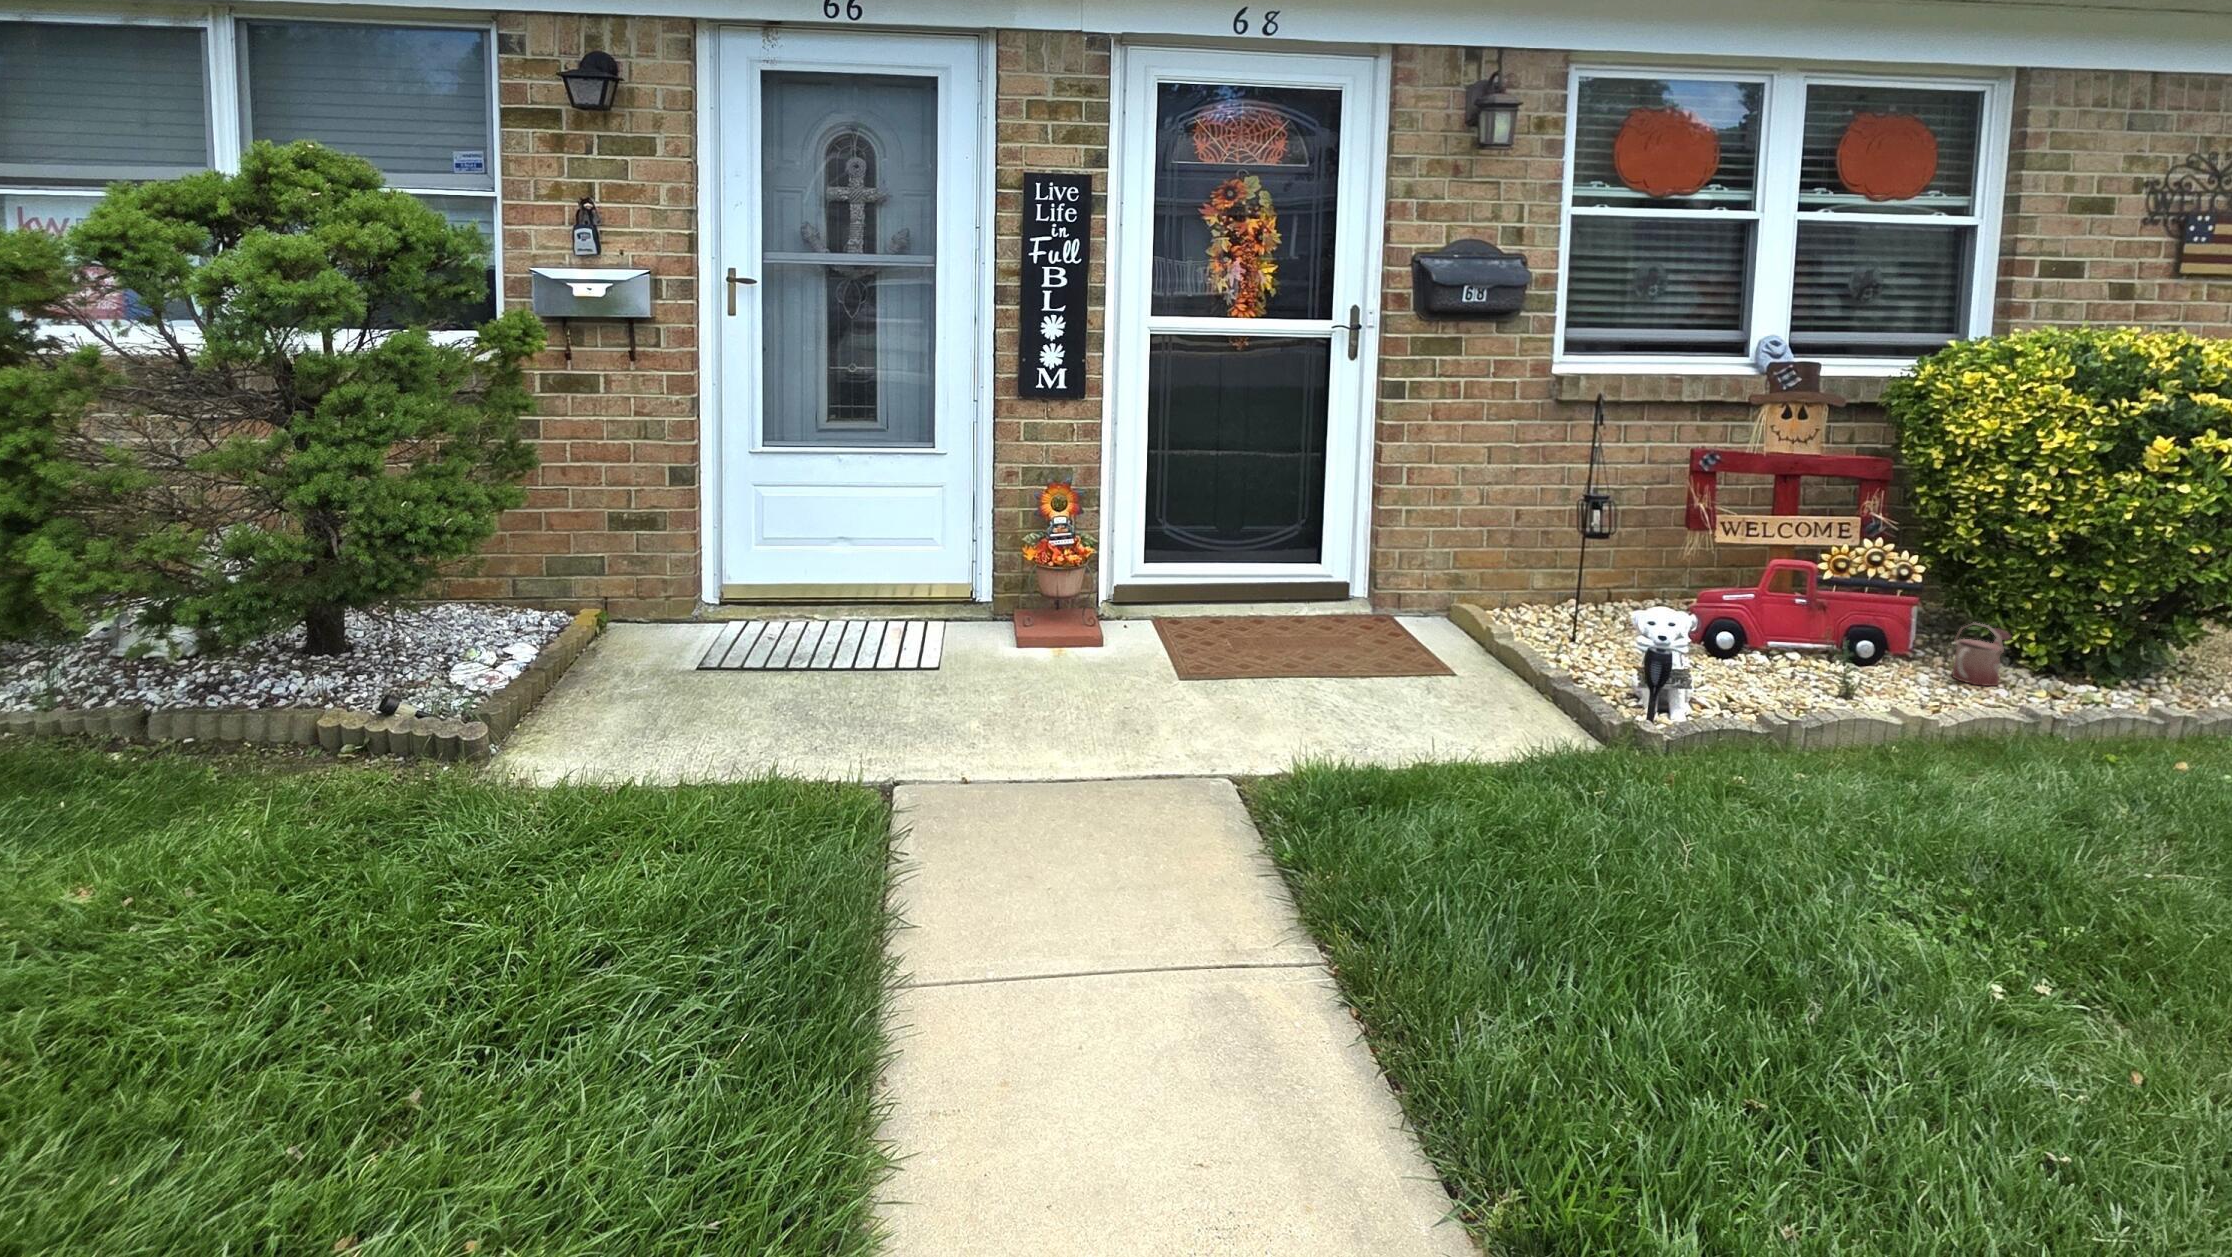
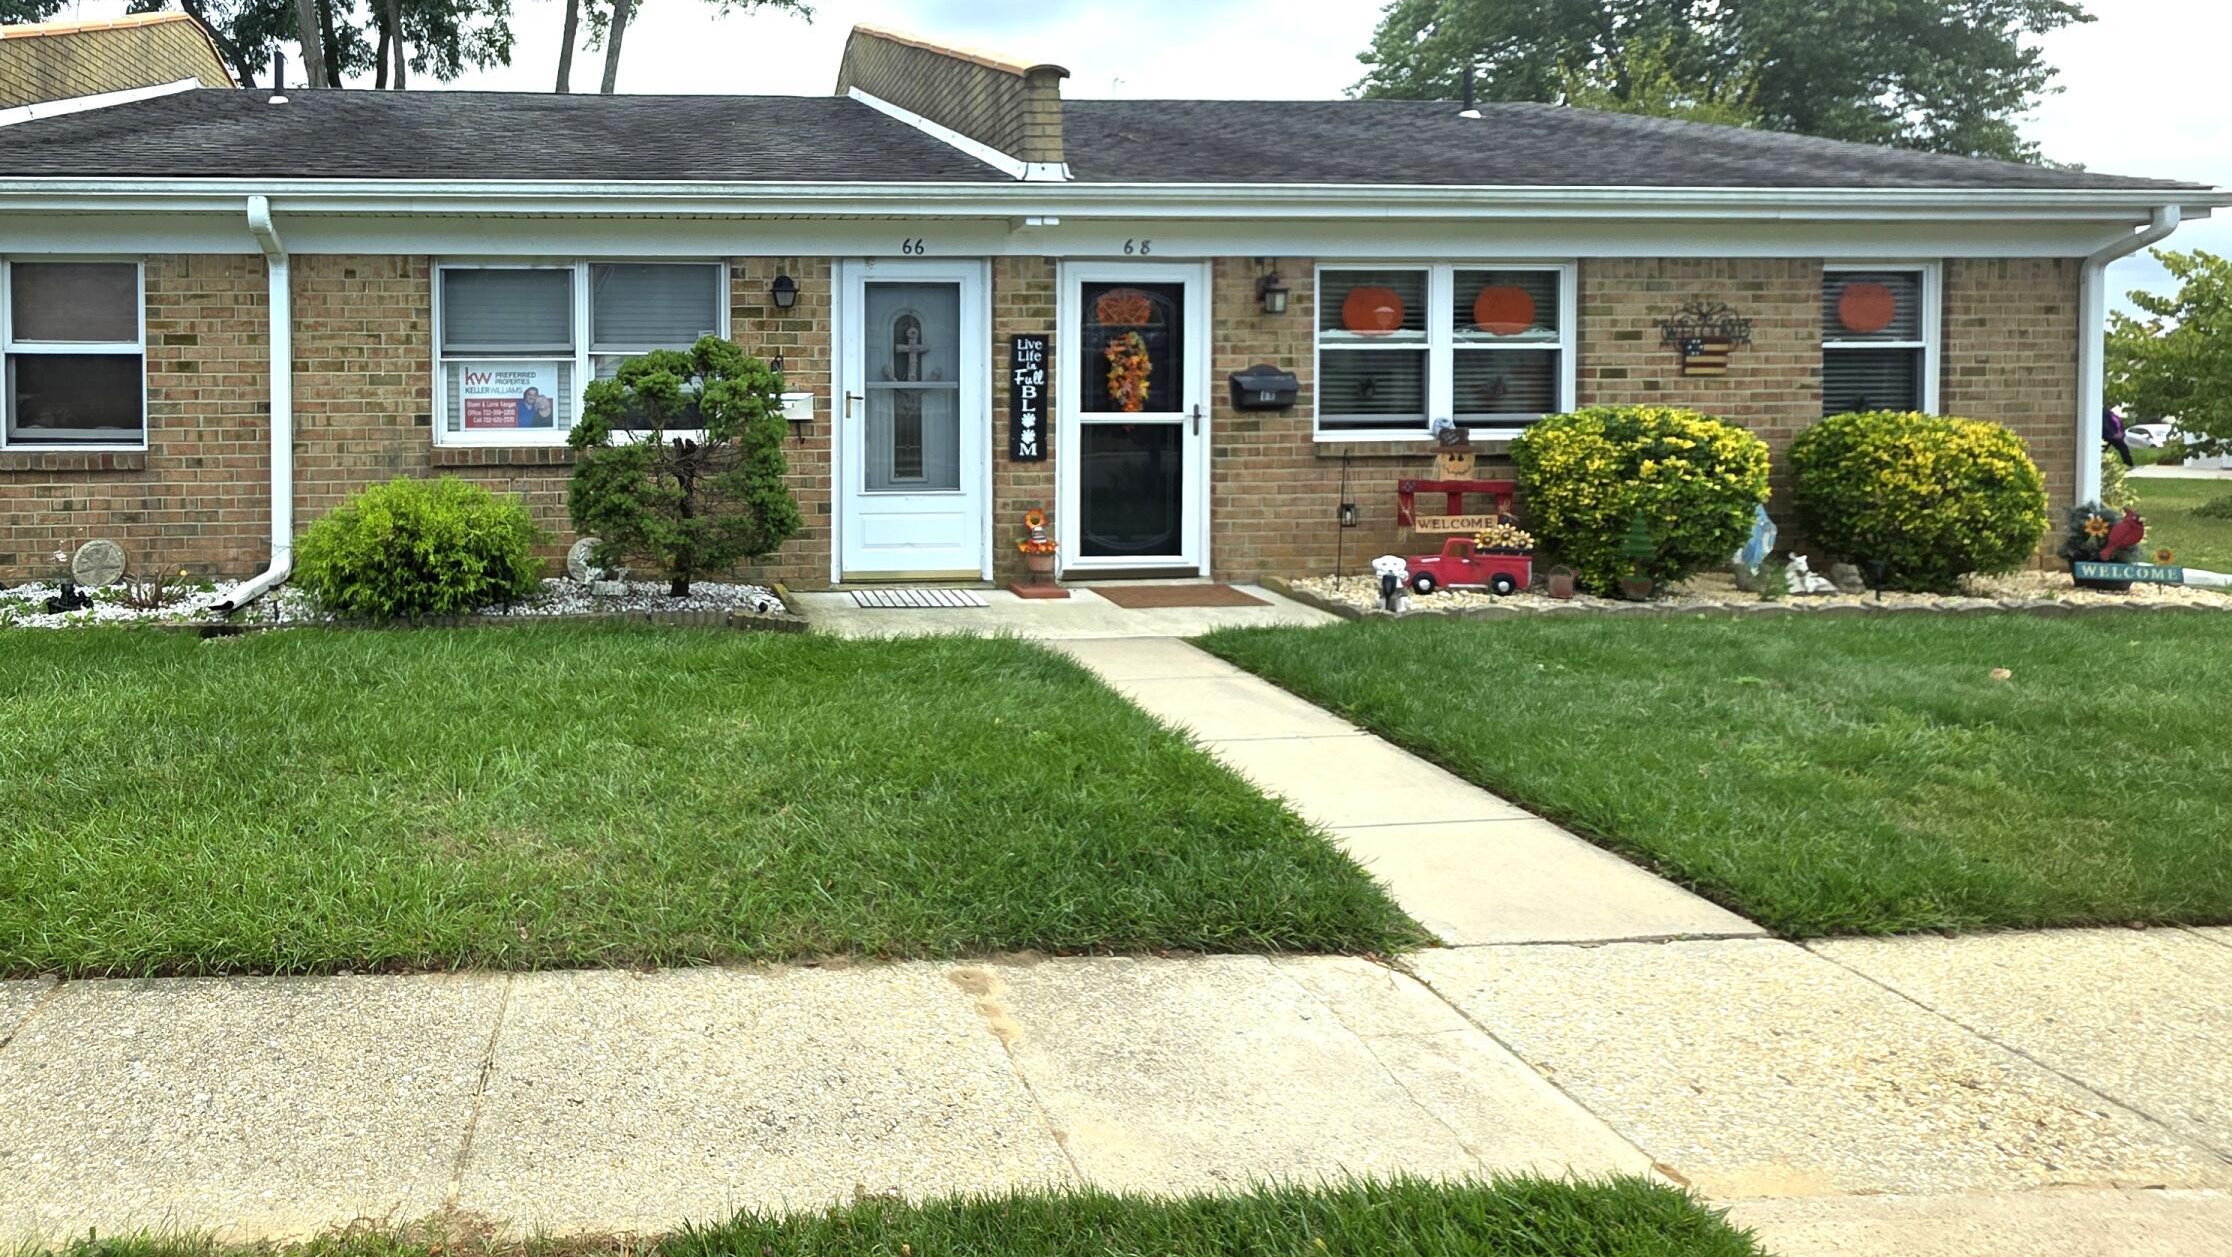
potted tree: none [2086,522,2168,695] -> present [1619,508,1655,600]

